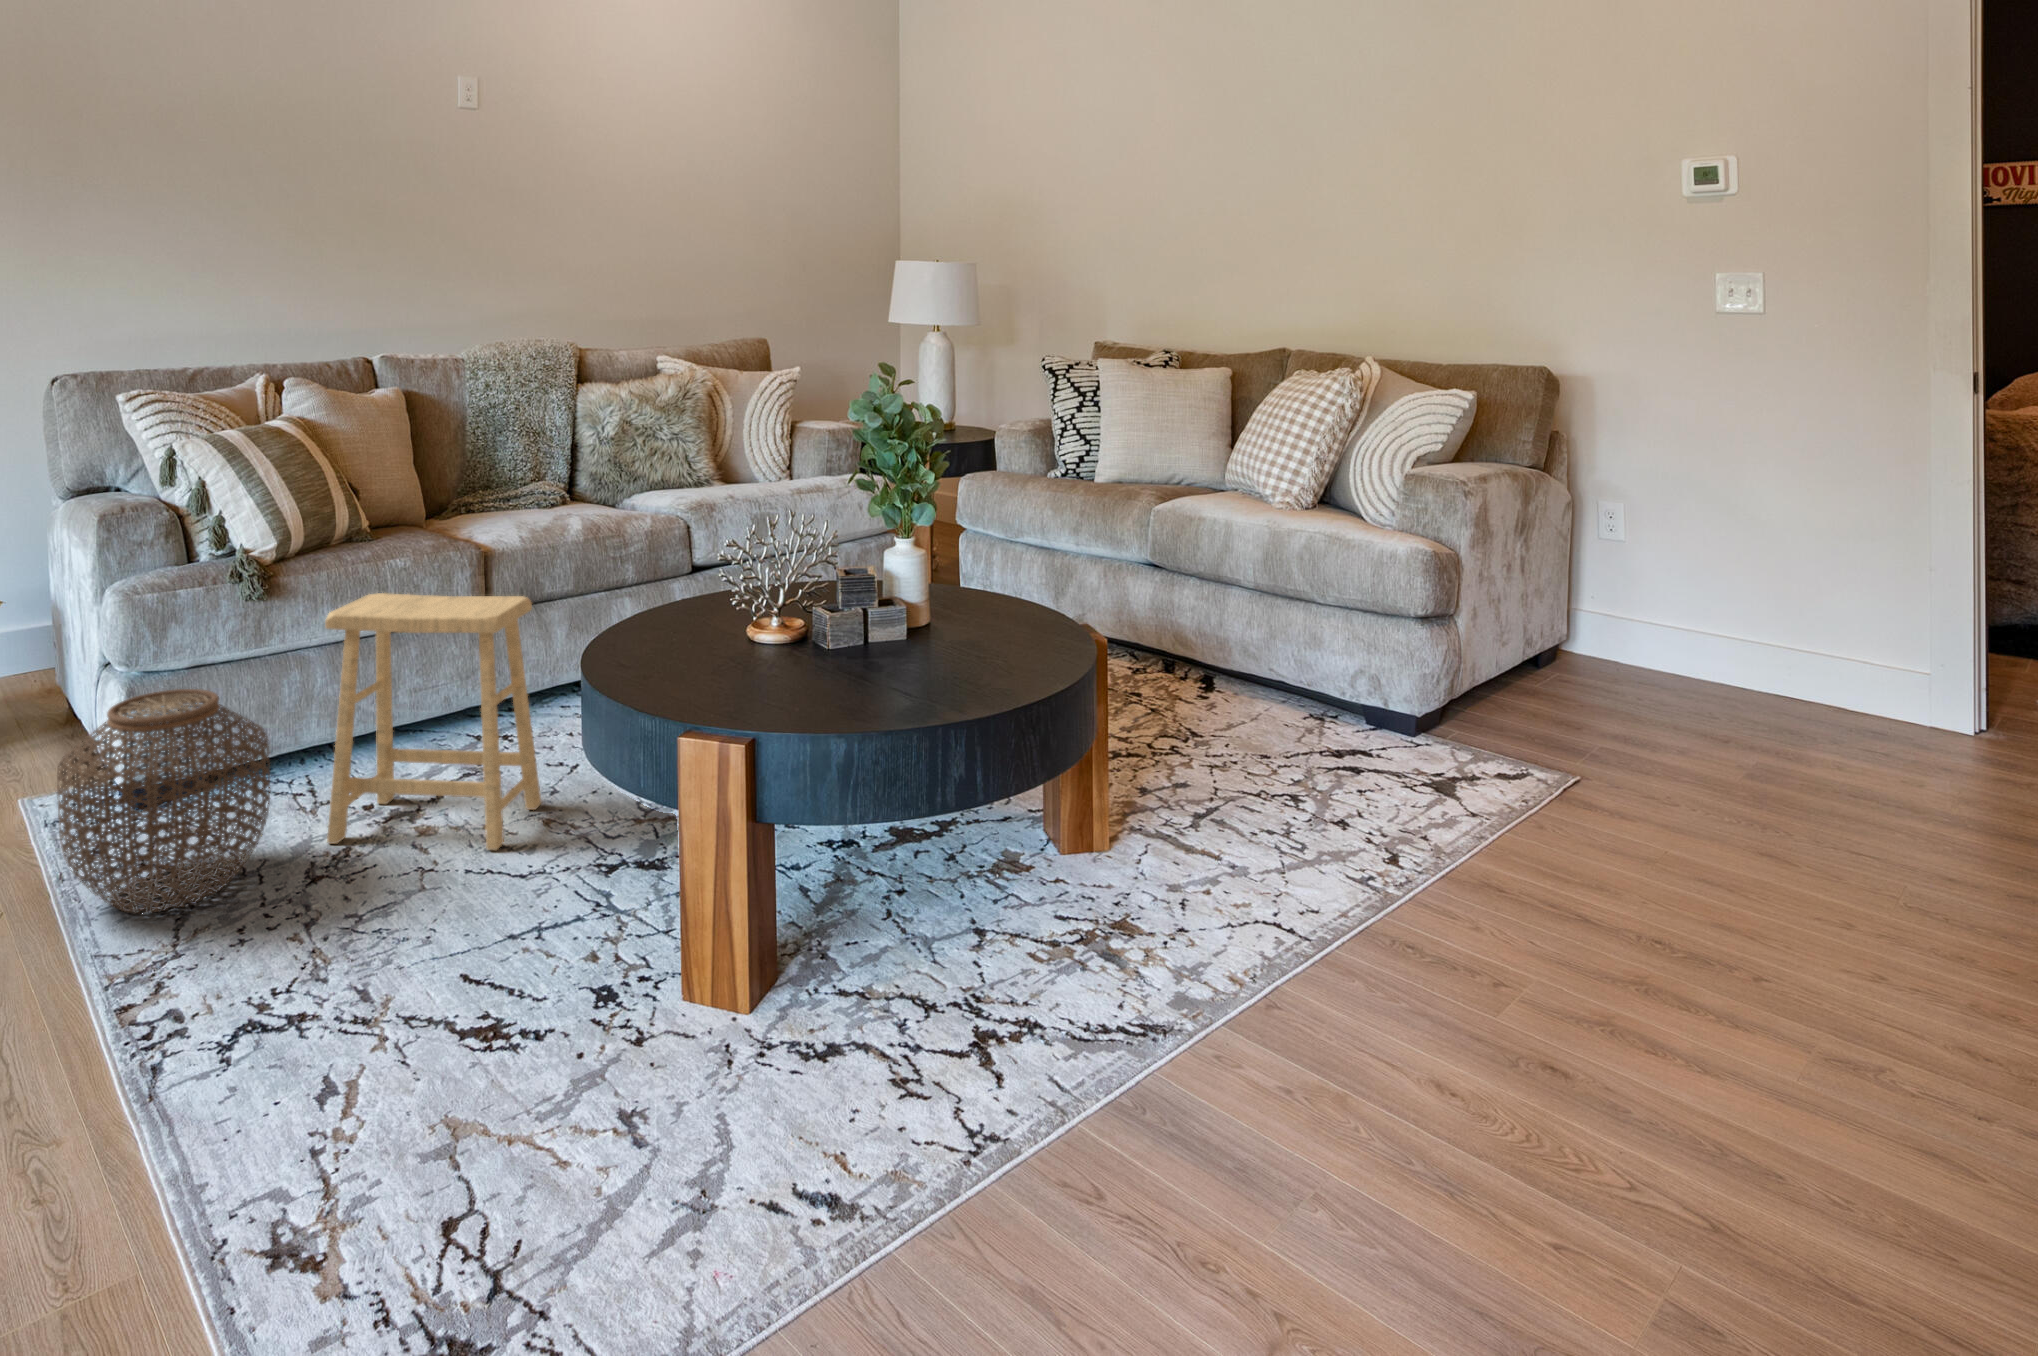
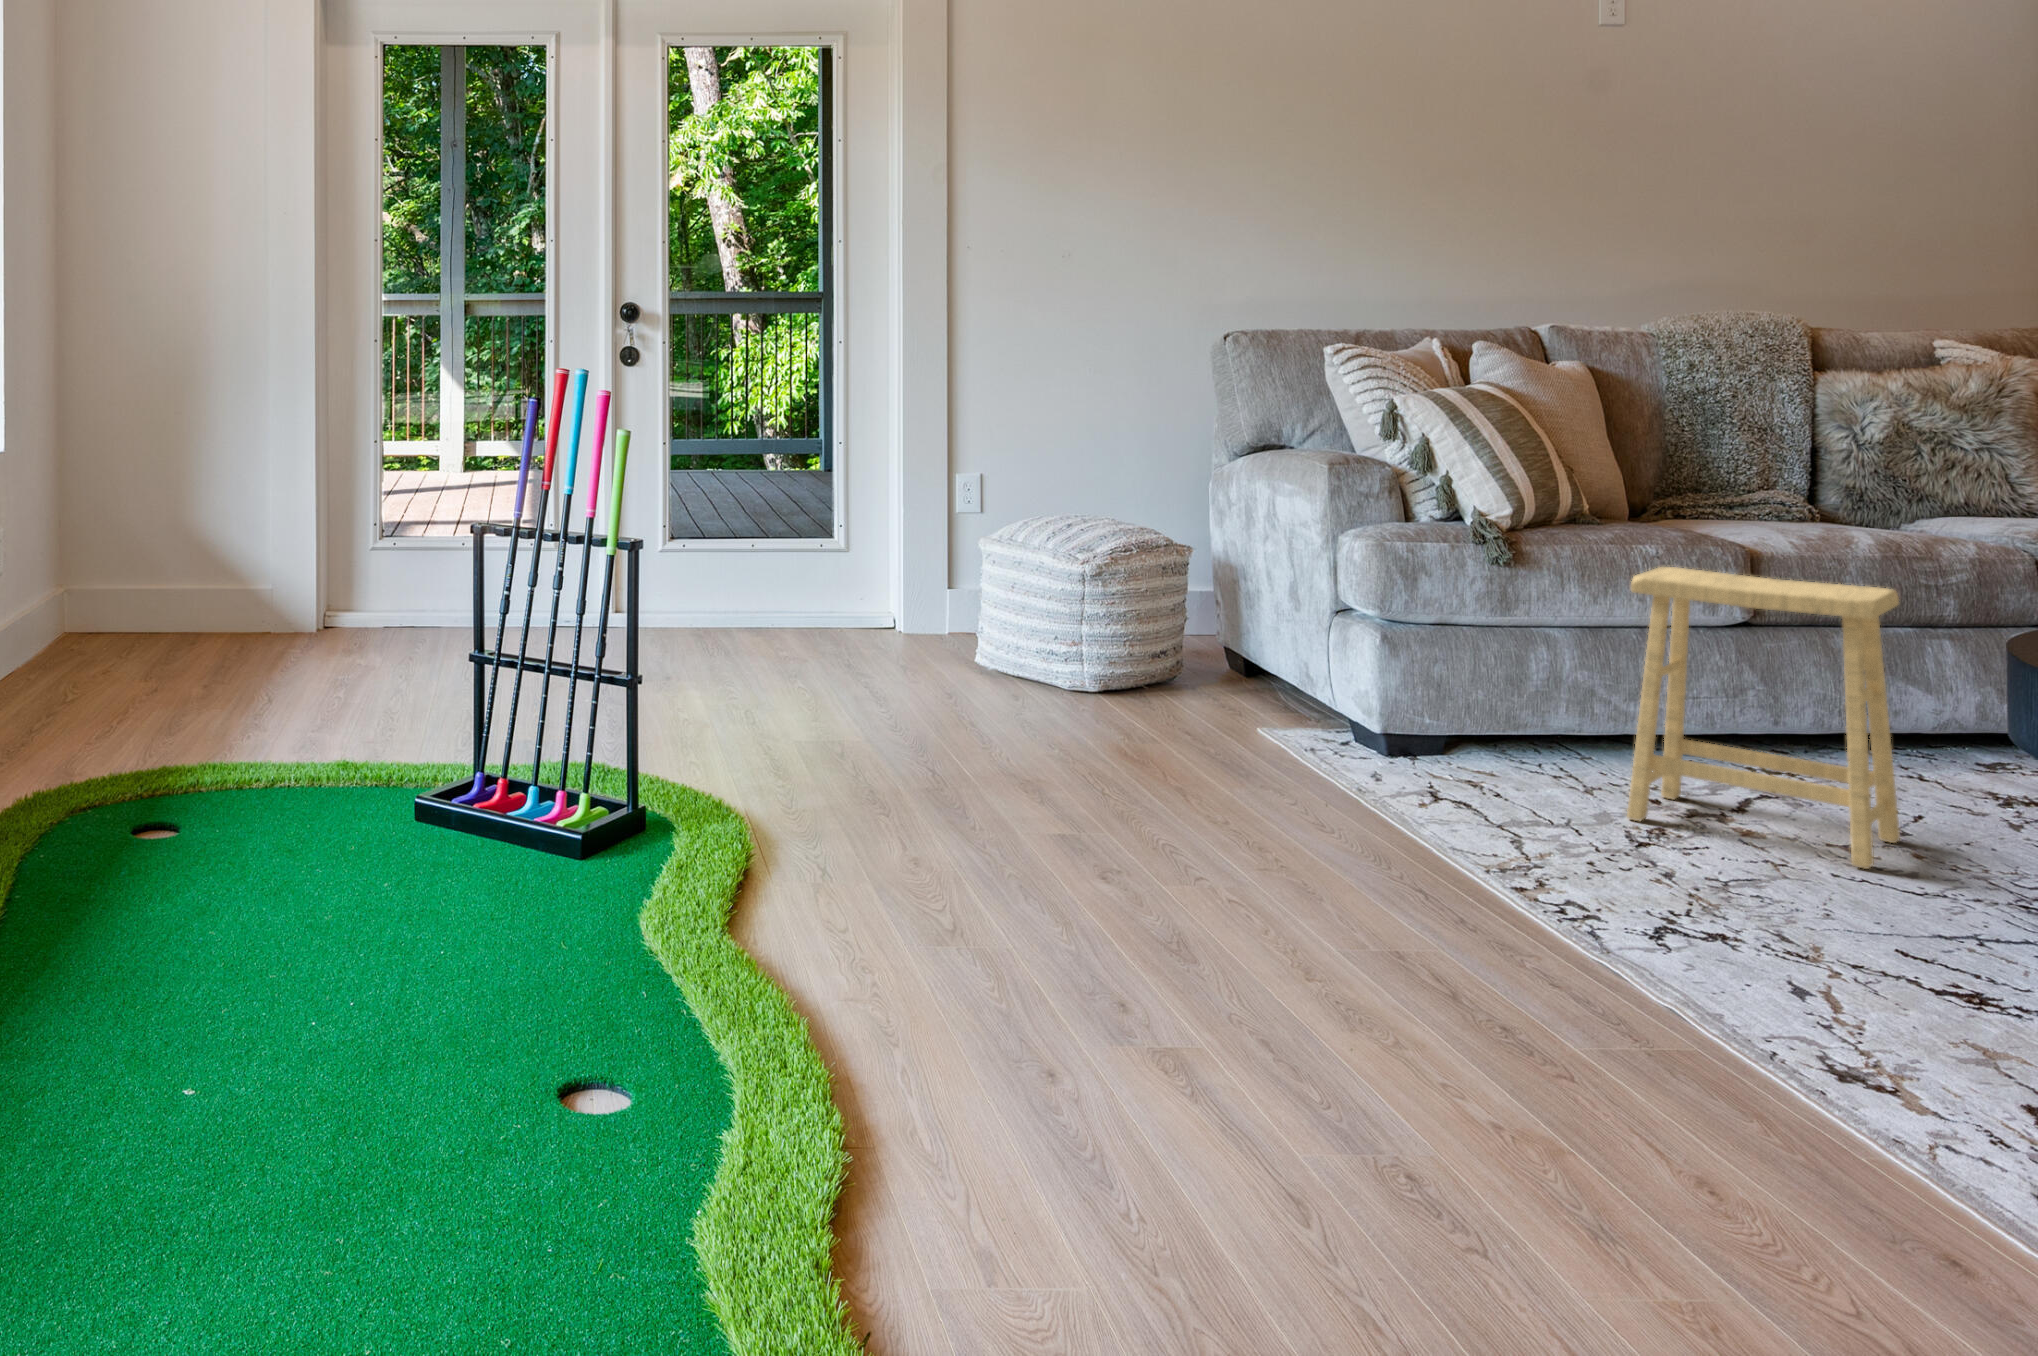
woven basket: present [57,689,270,913] -> none [1376,627,1585,835]

